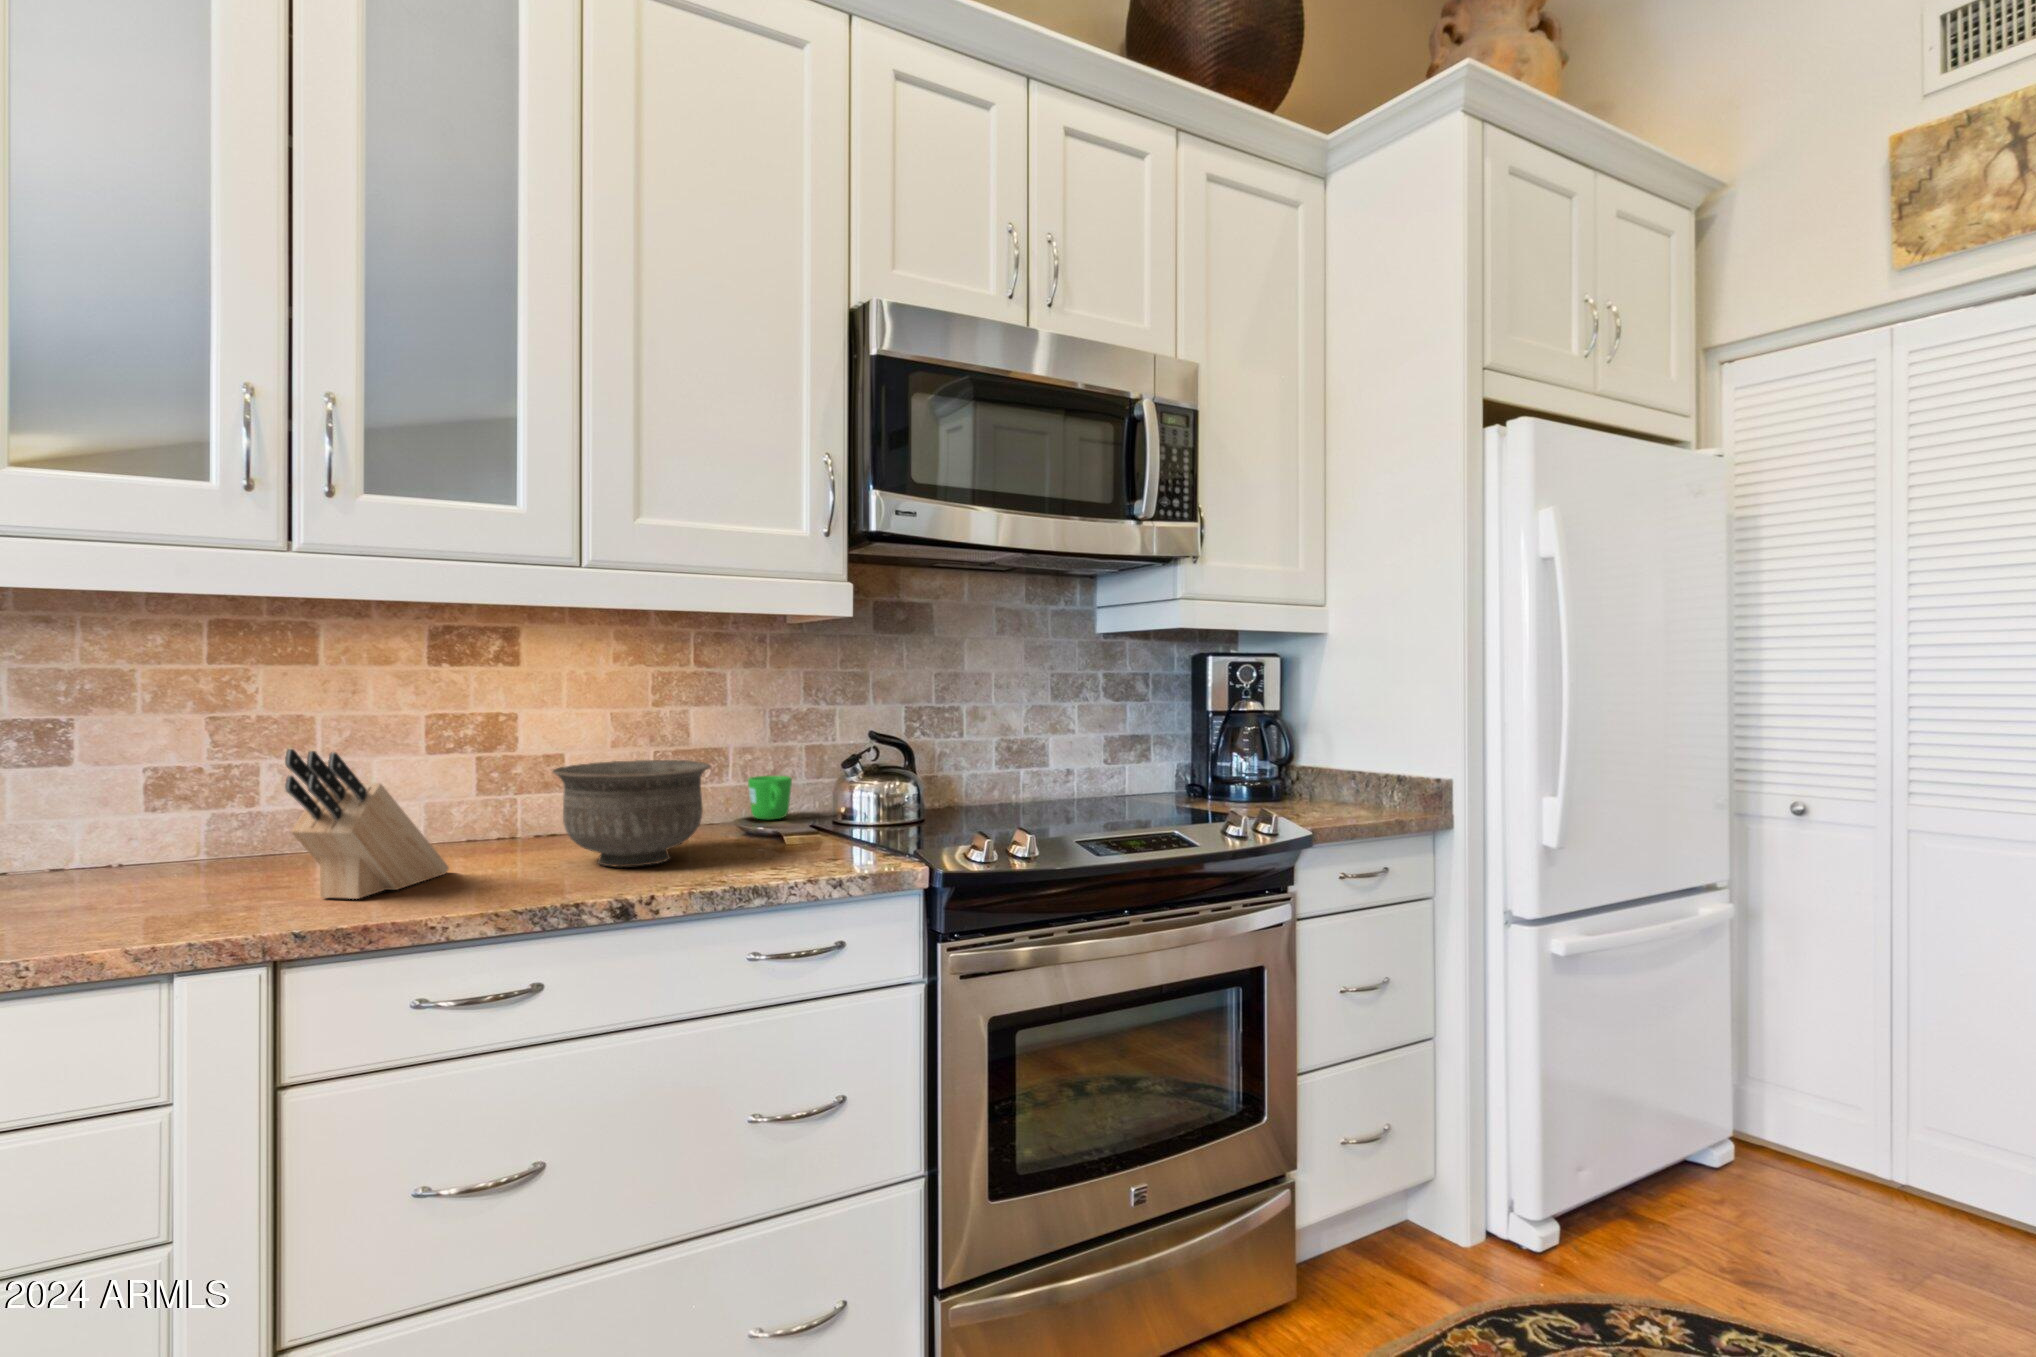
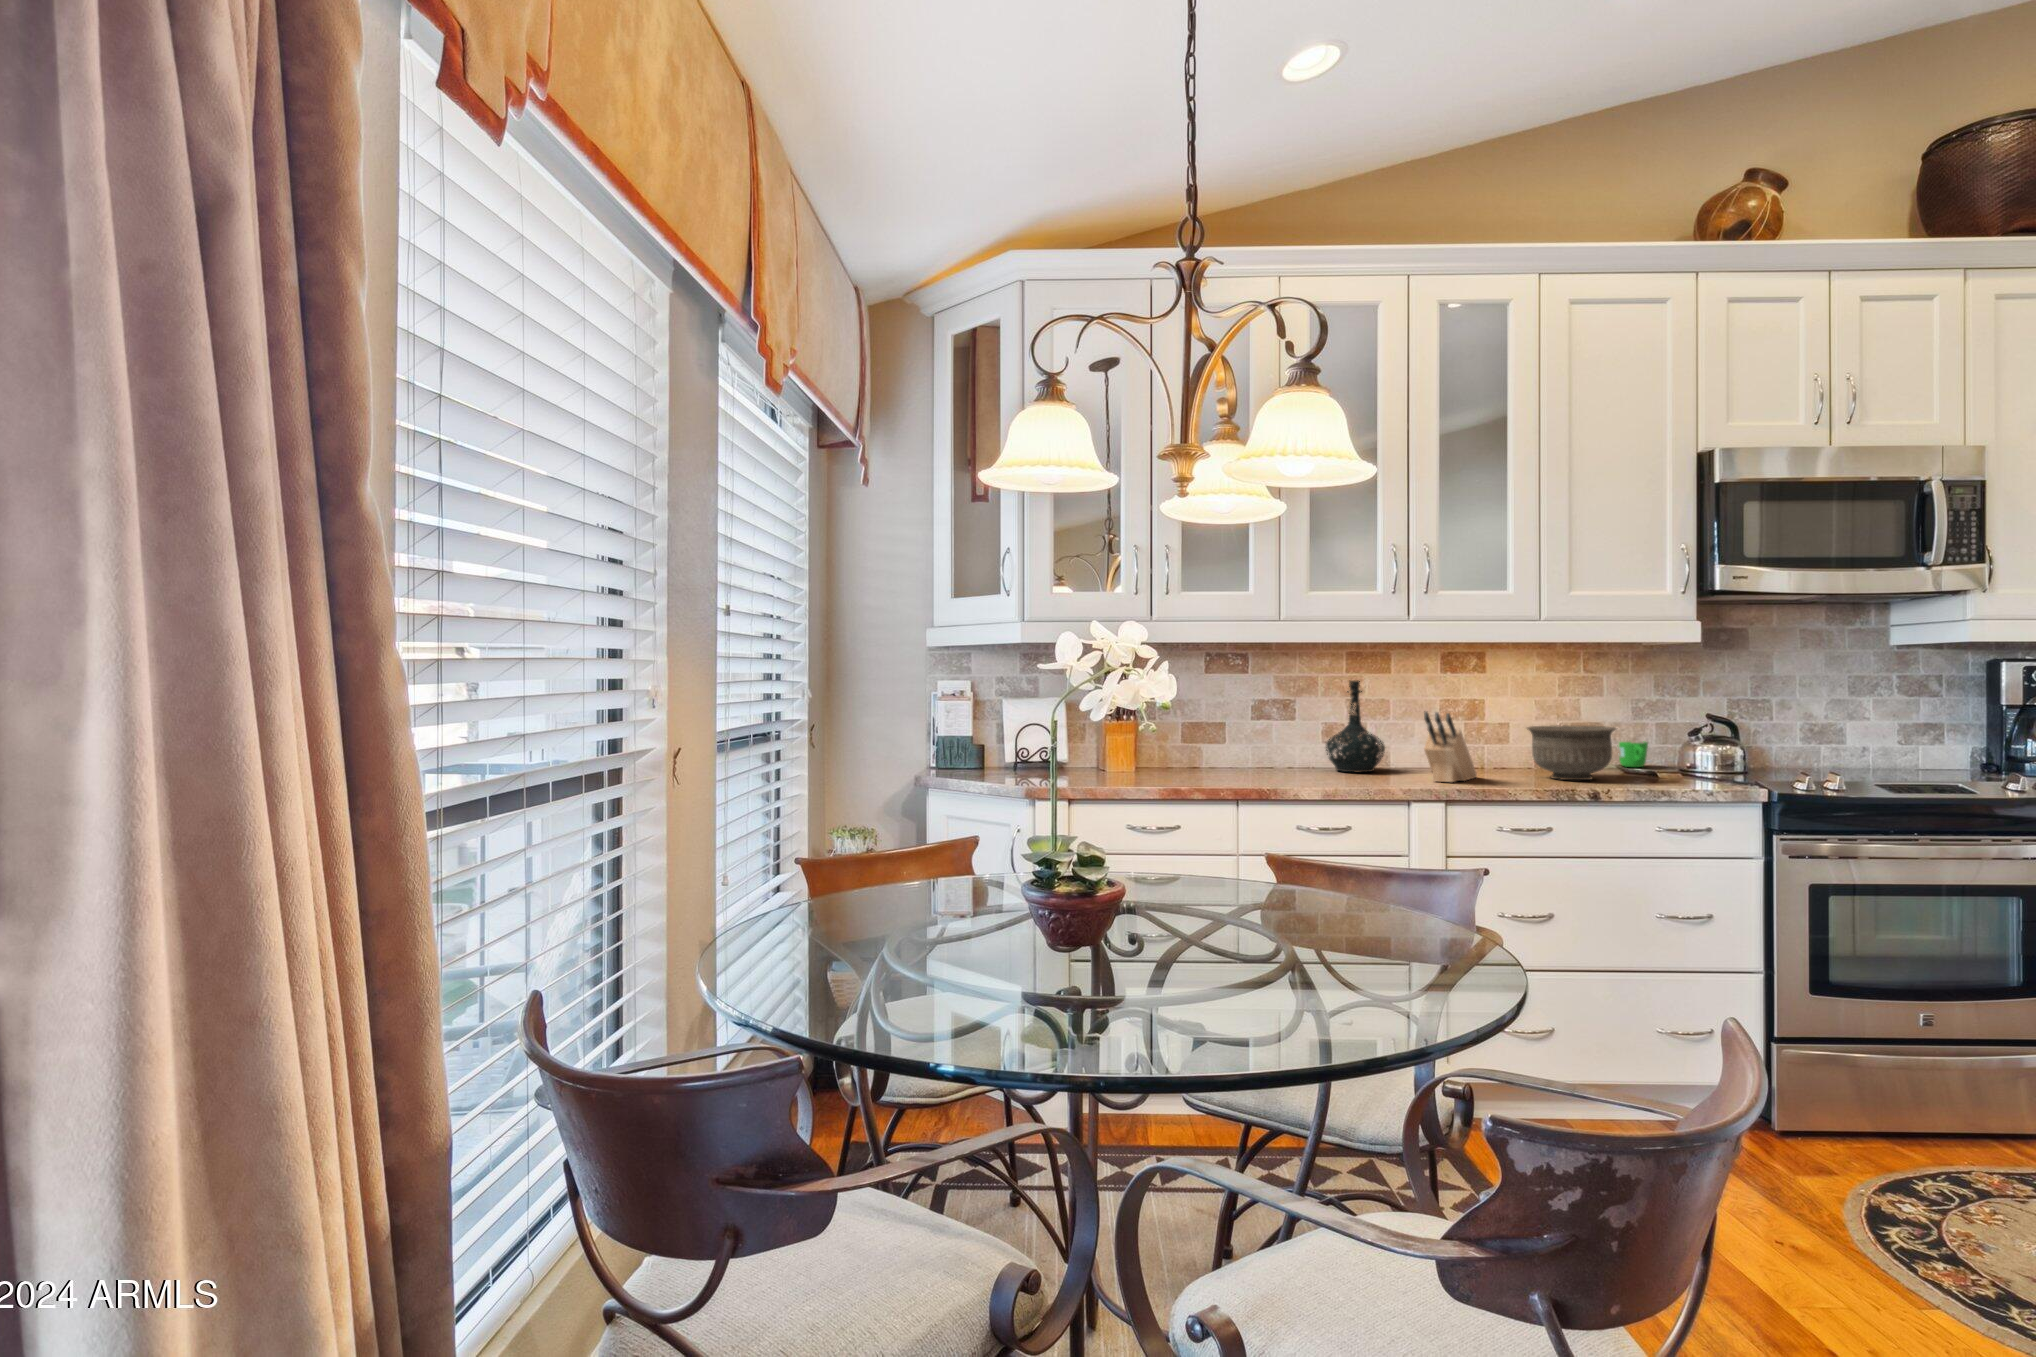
bottle: none [117,679,269,879] -> present [1326,680,1385,772]

